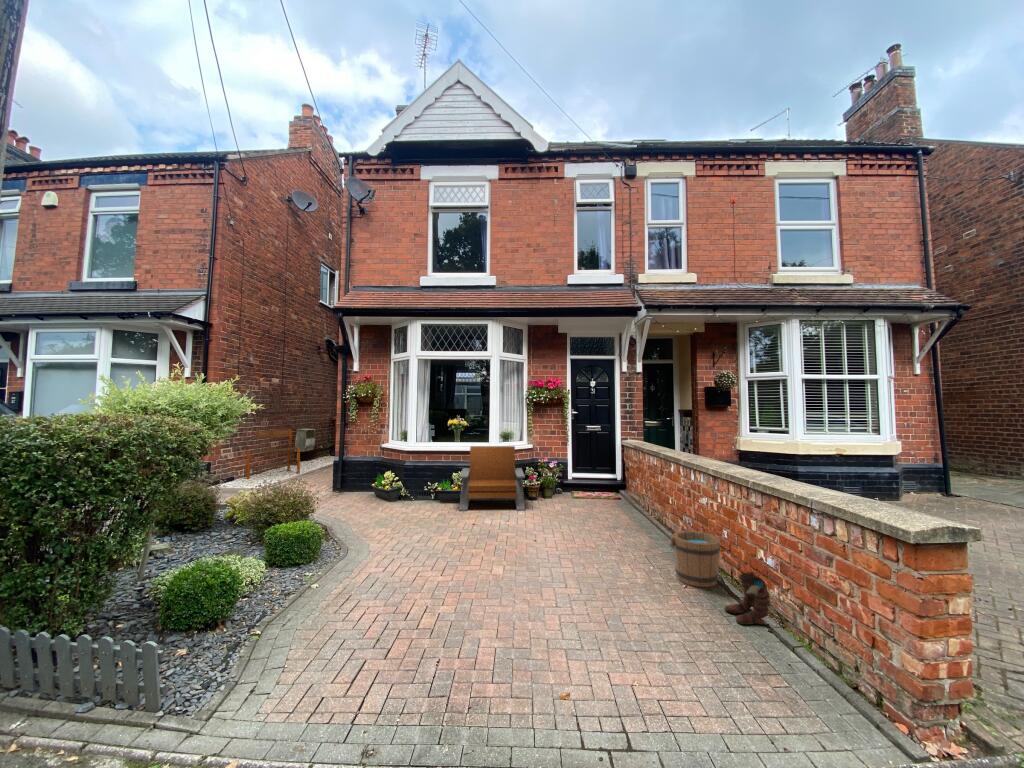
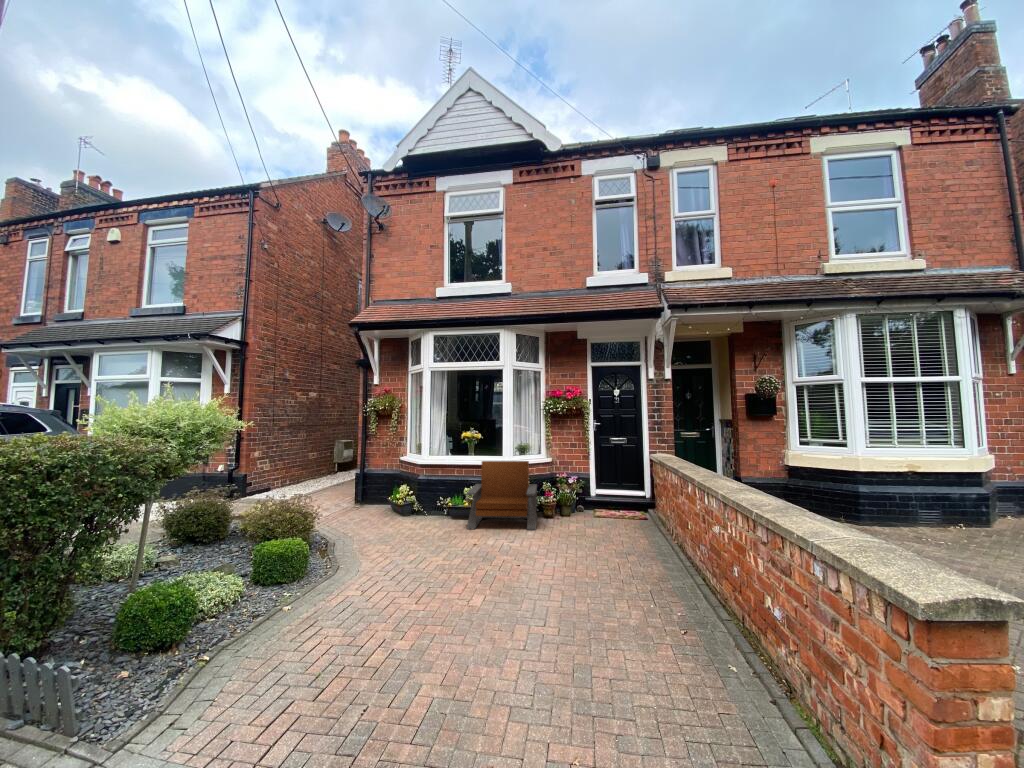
bench: present [245,429,300,479] -> none [277,443,331,491]
bucket: present [669,531,722,587] -> none [665,562,727,631]
boots: present [725,572,770,625] -> none [717,617,768,685]

